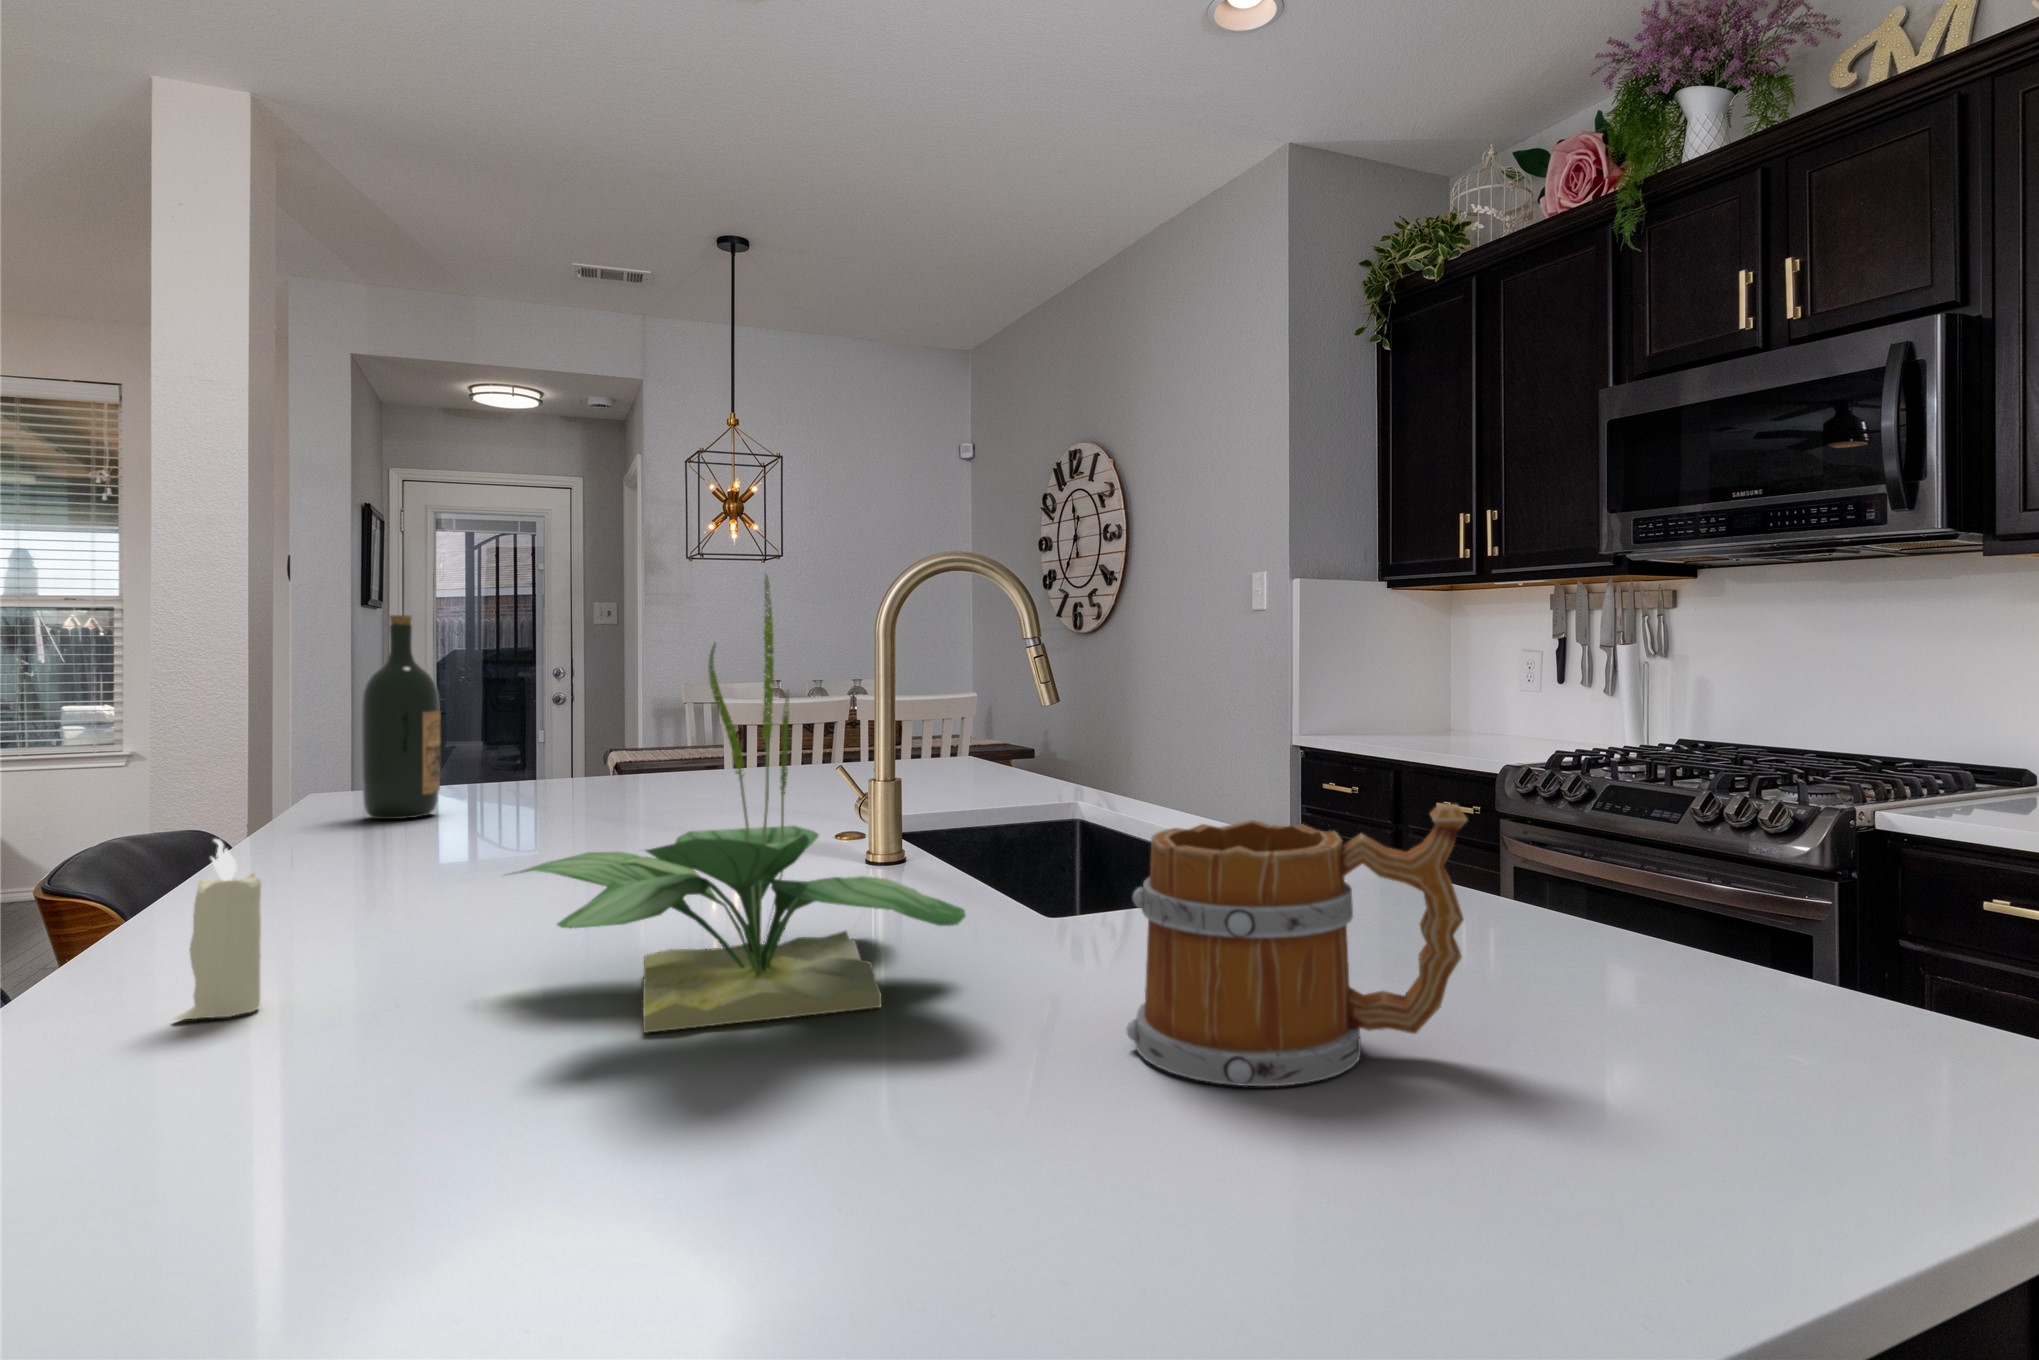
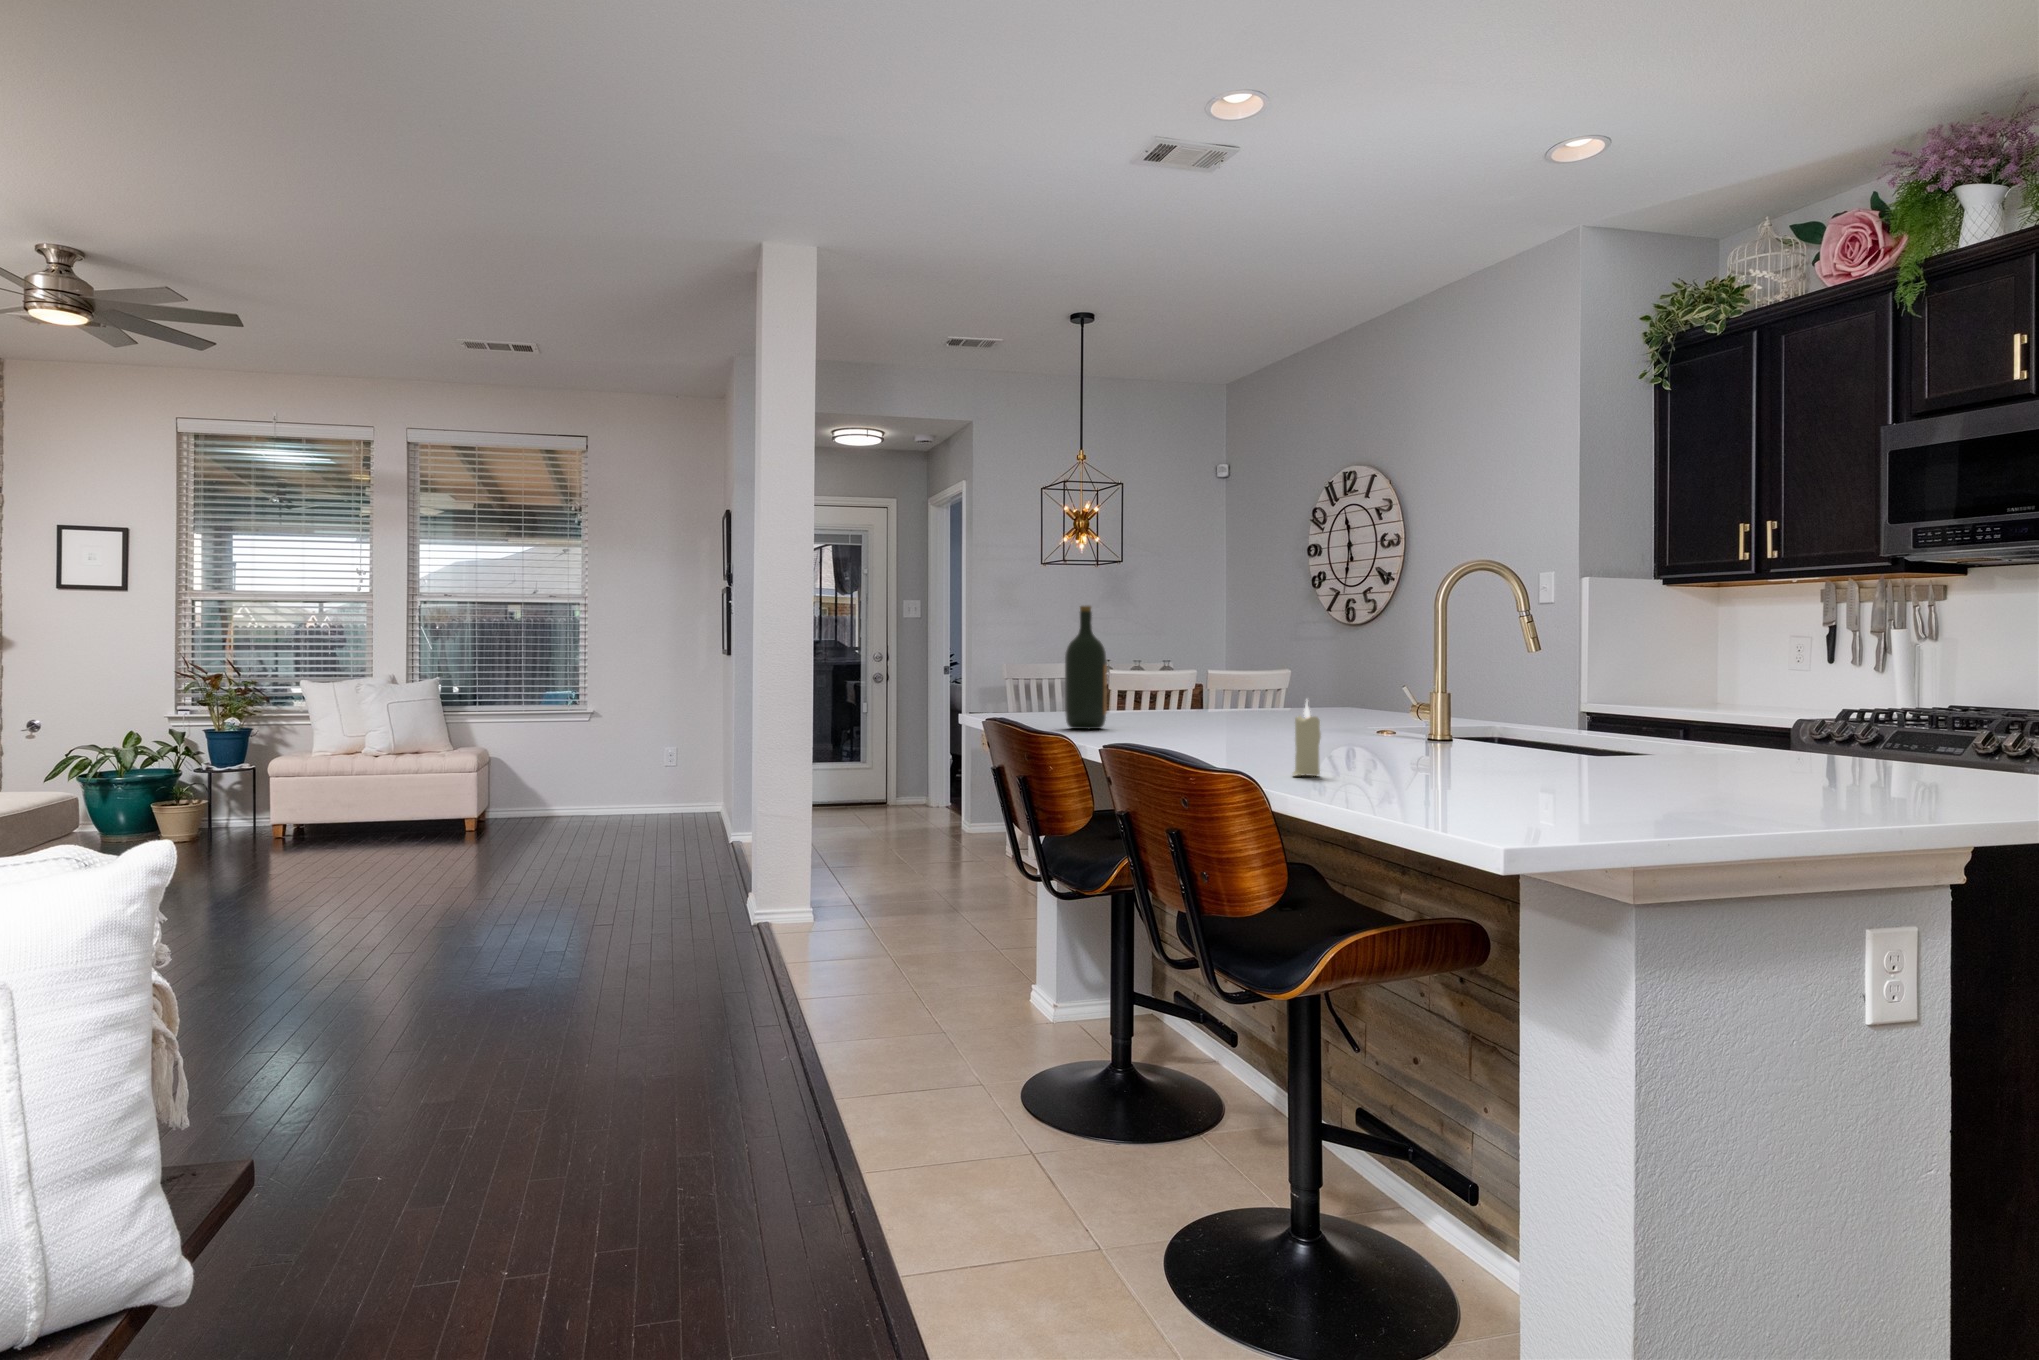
potted plant: present [520,575,966,1033] -> none [1406,580,1683,783]
mug: present [1127,804,1467,1086] -> none [1774,682,1957,797]

